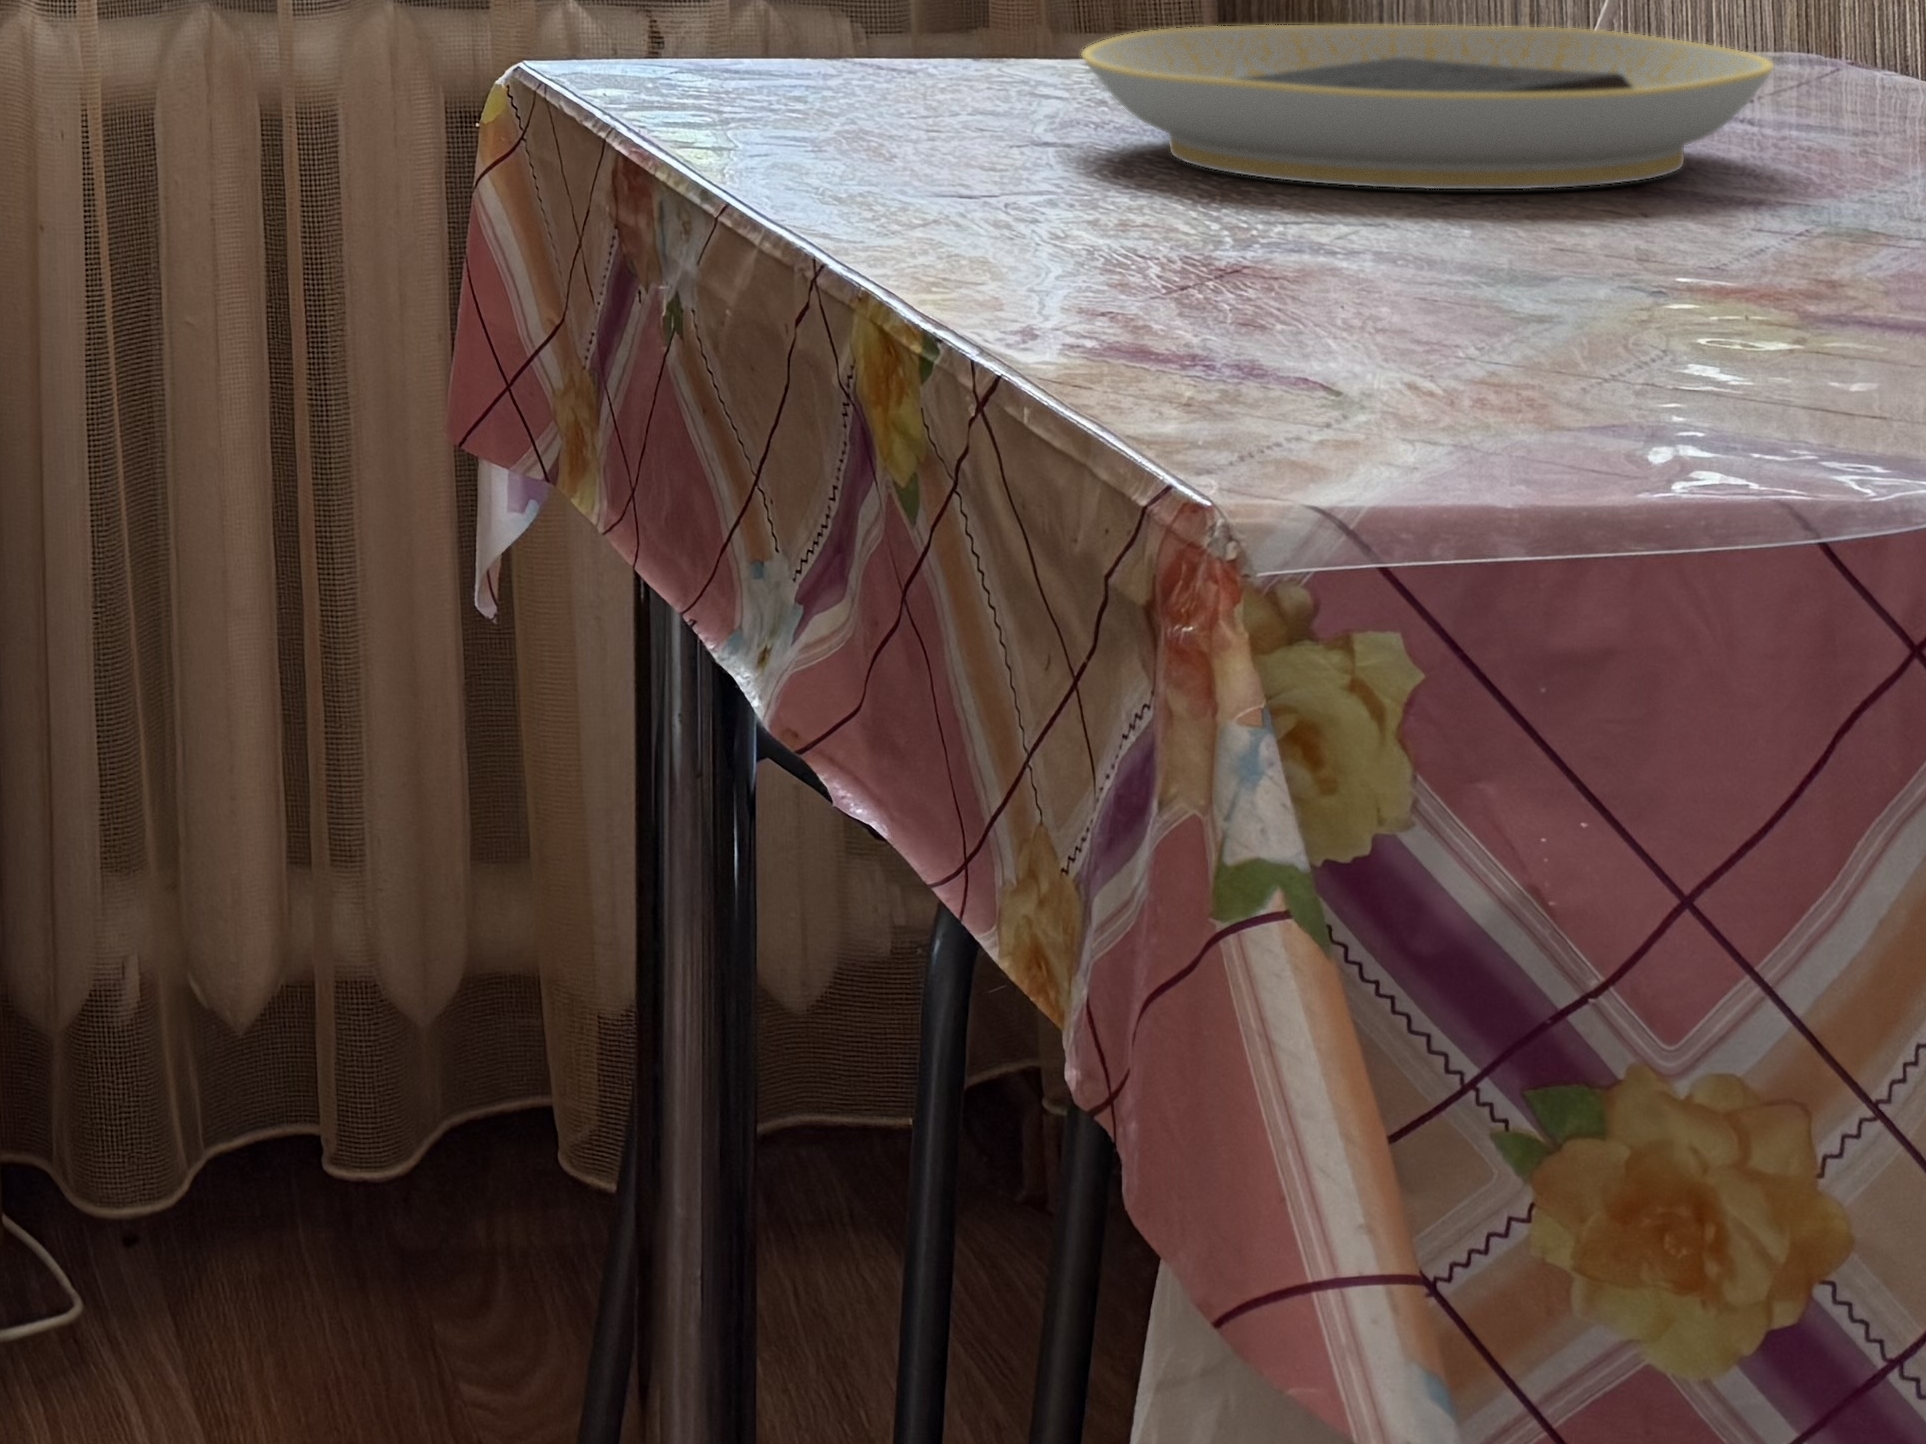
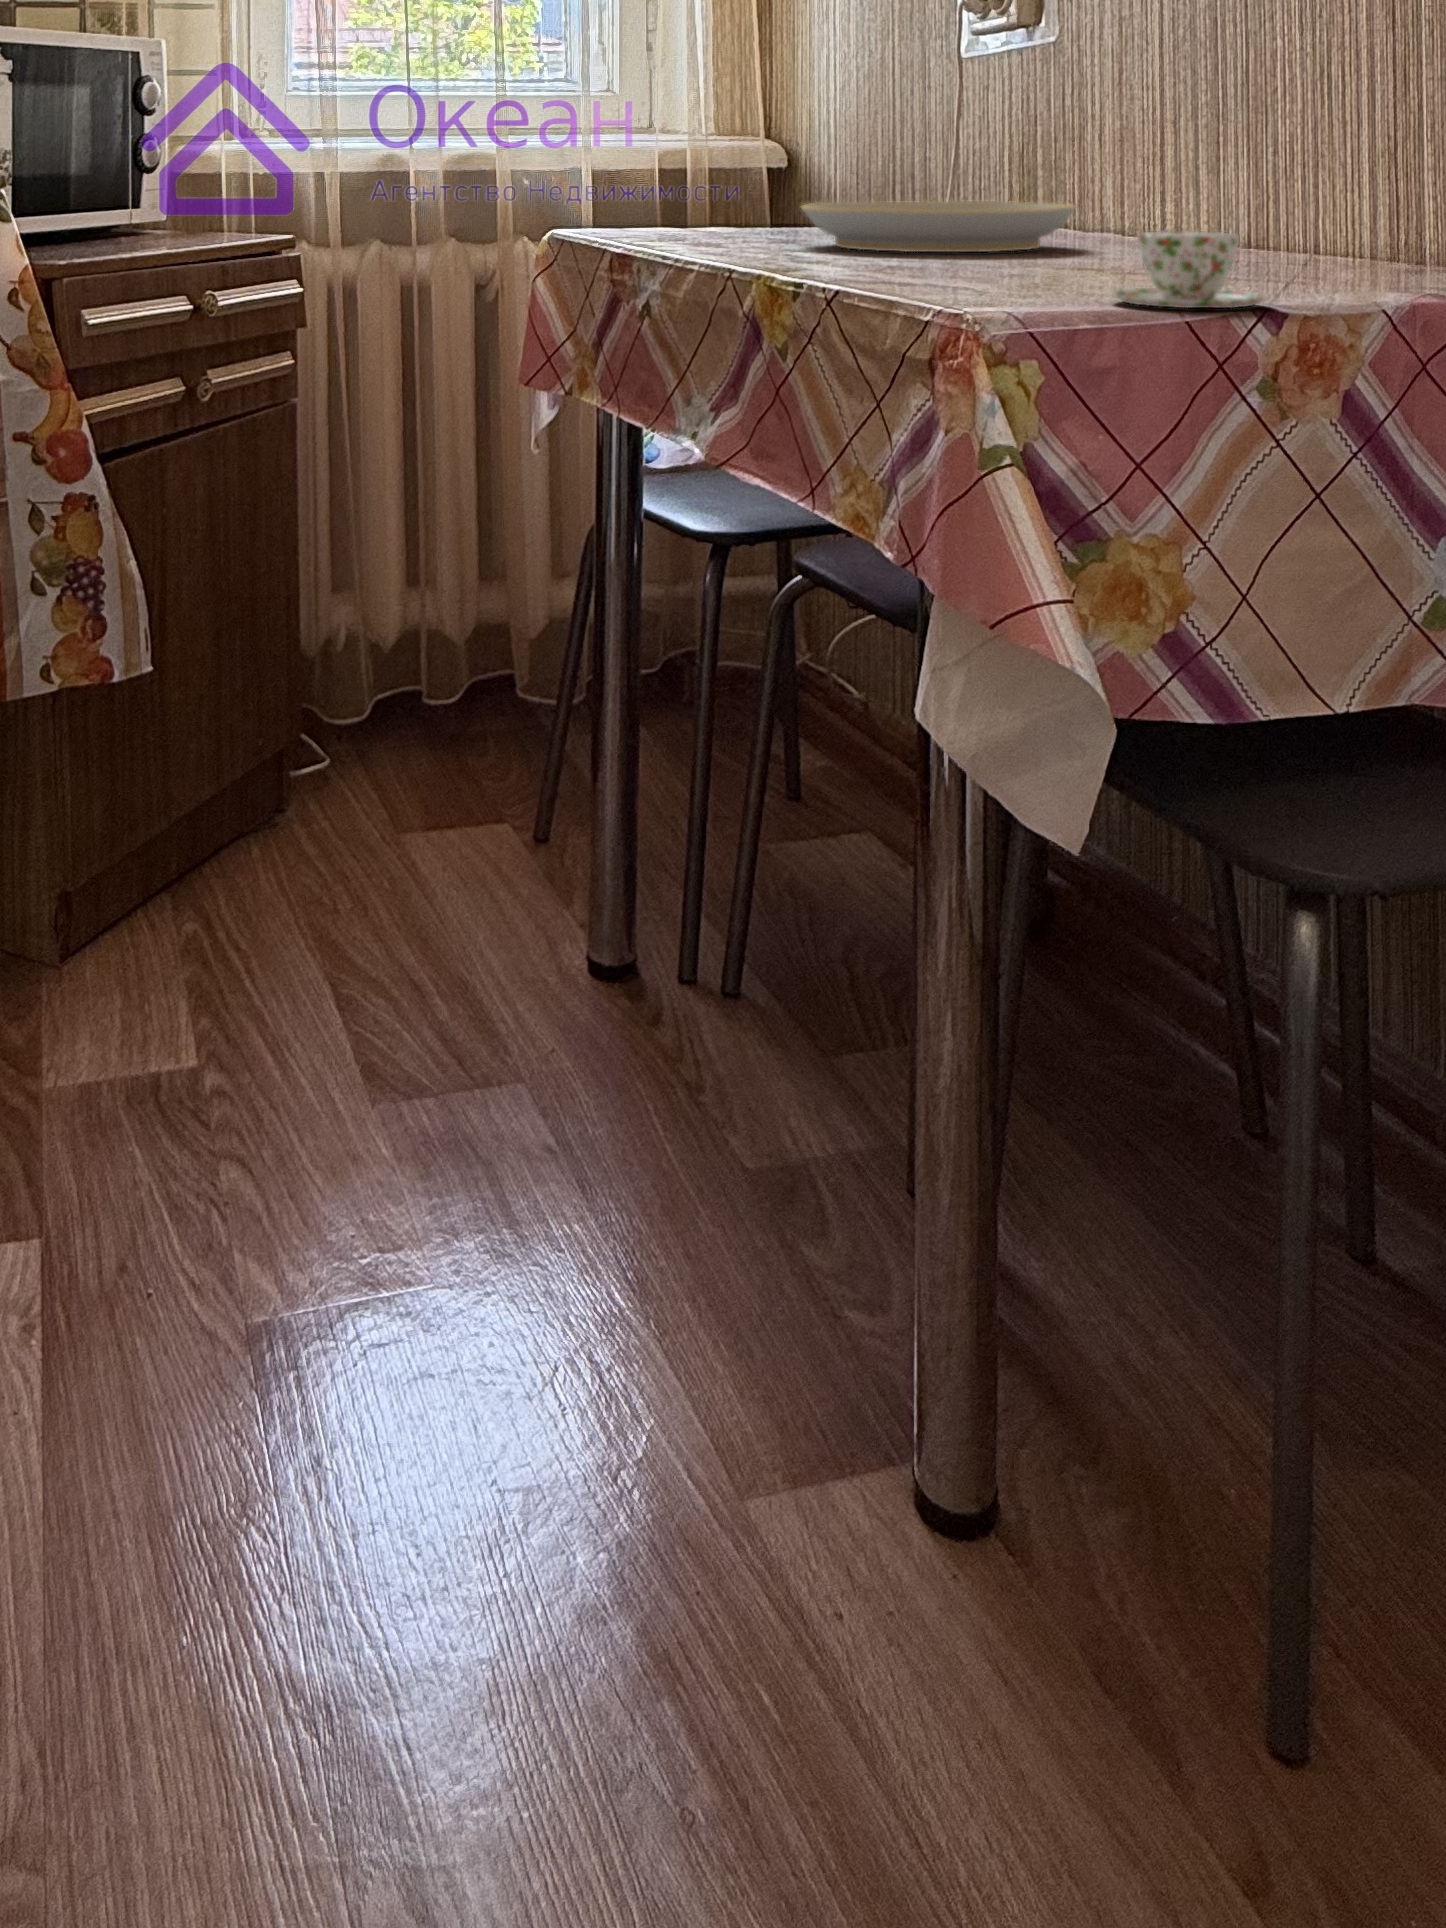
teacup: none [1512,269,1890,479] -> present [1110,231,1269,308]

